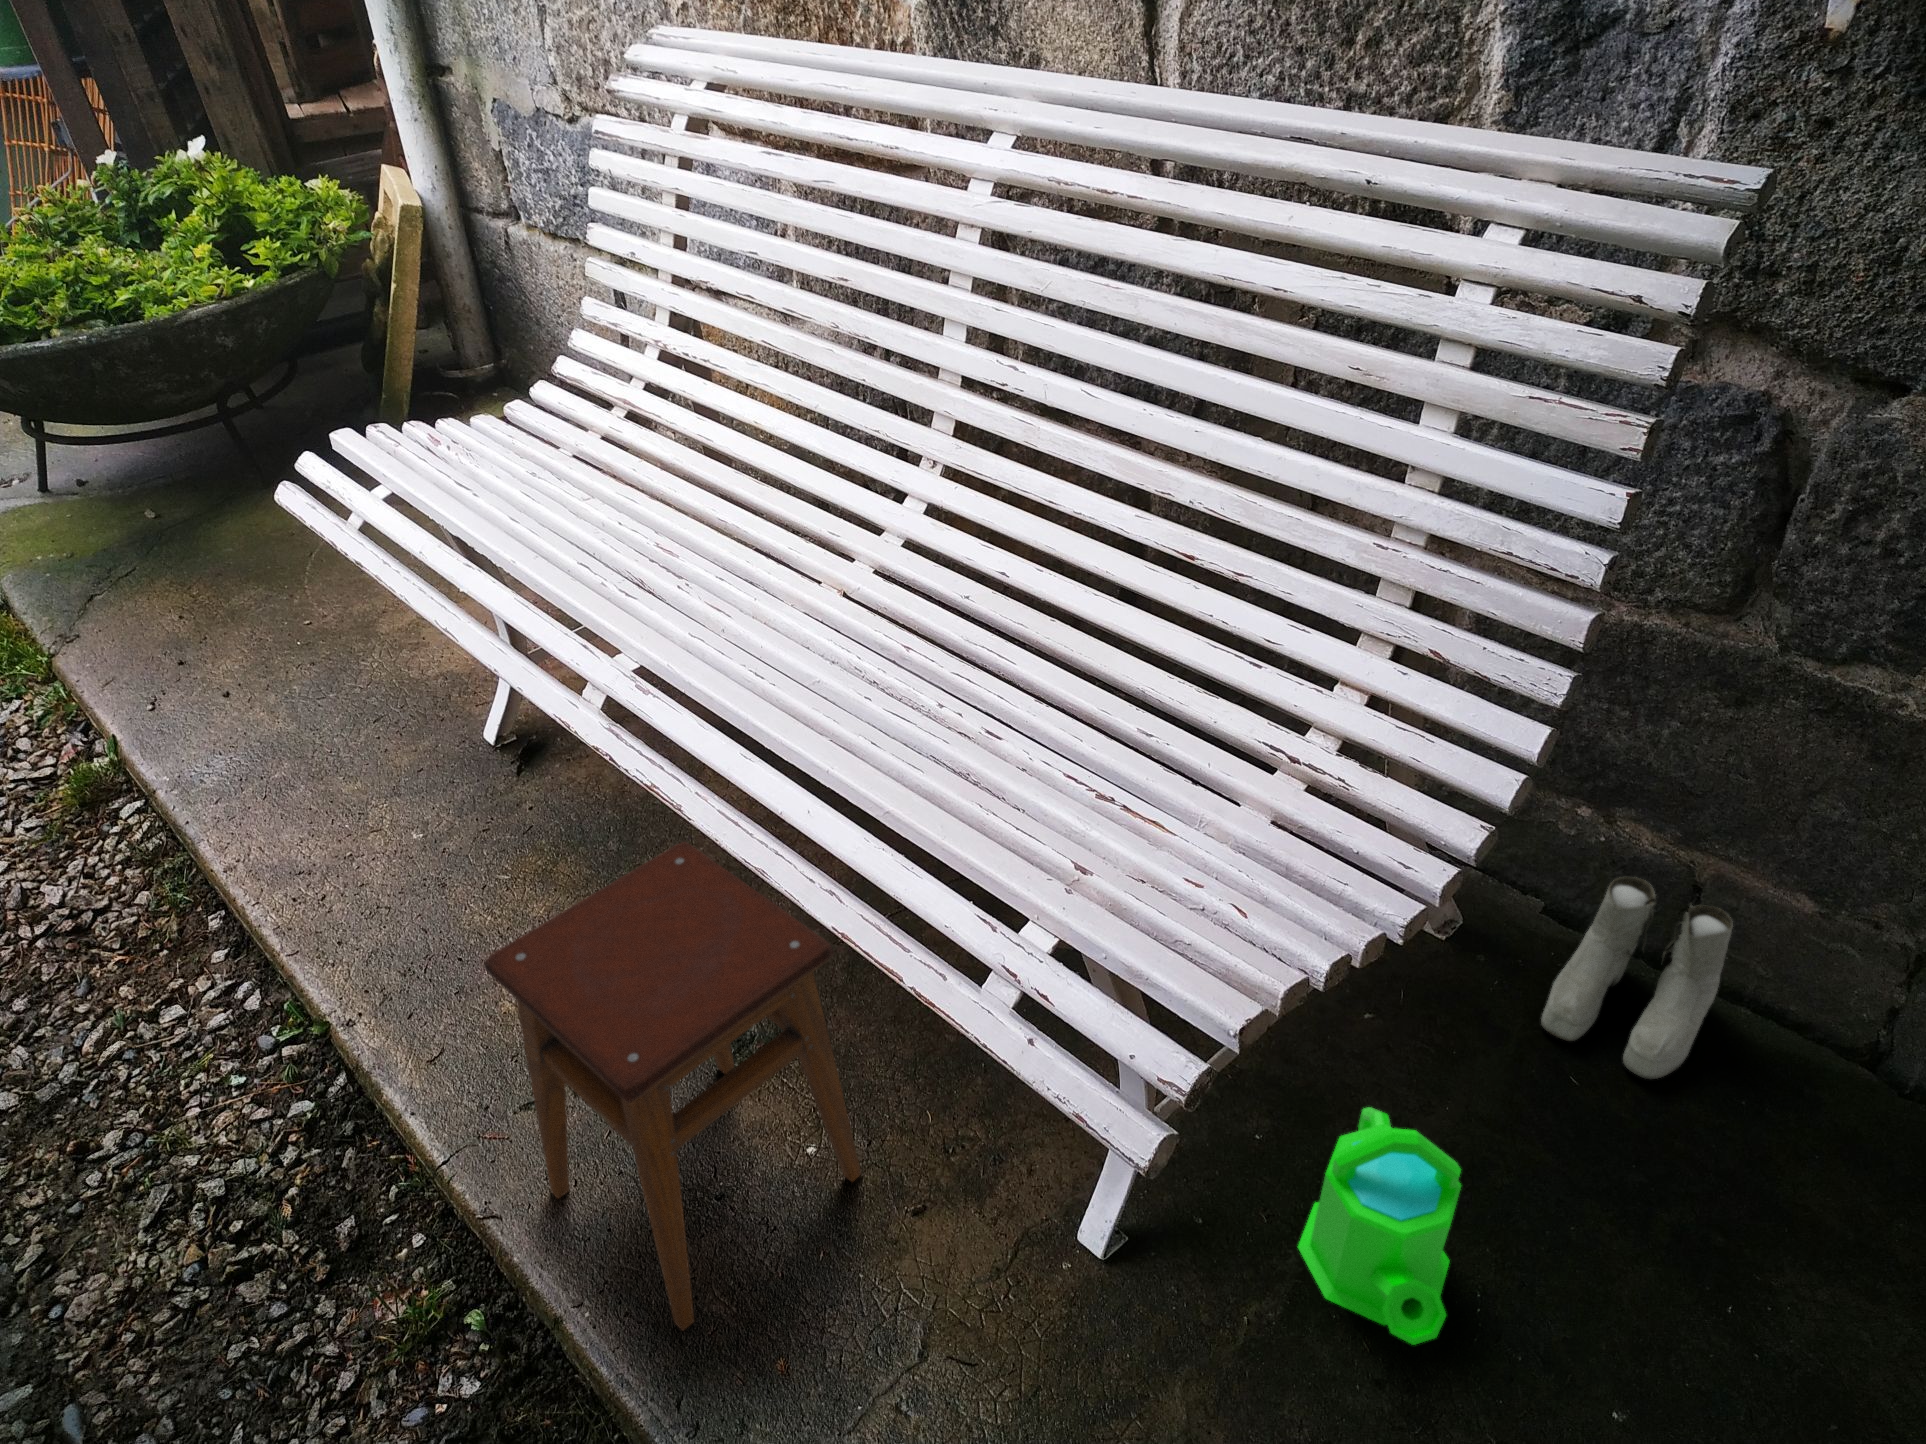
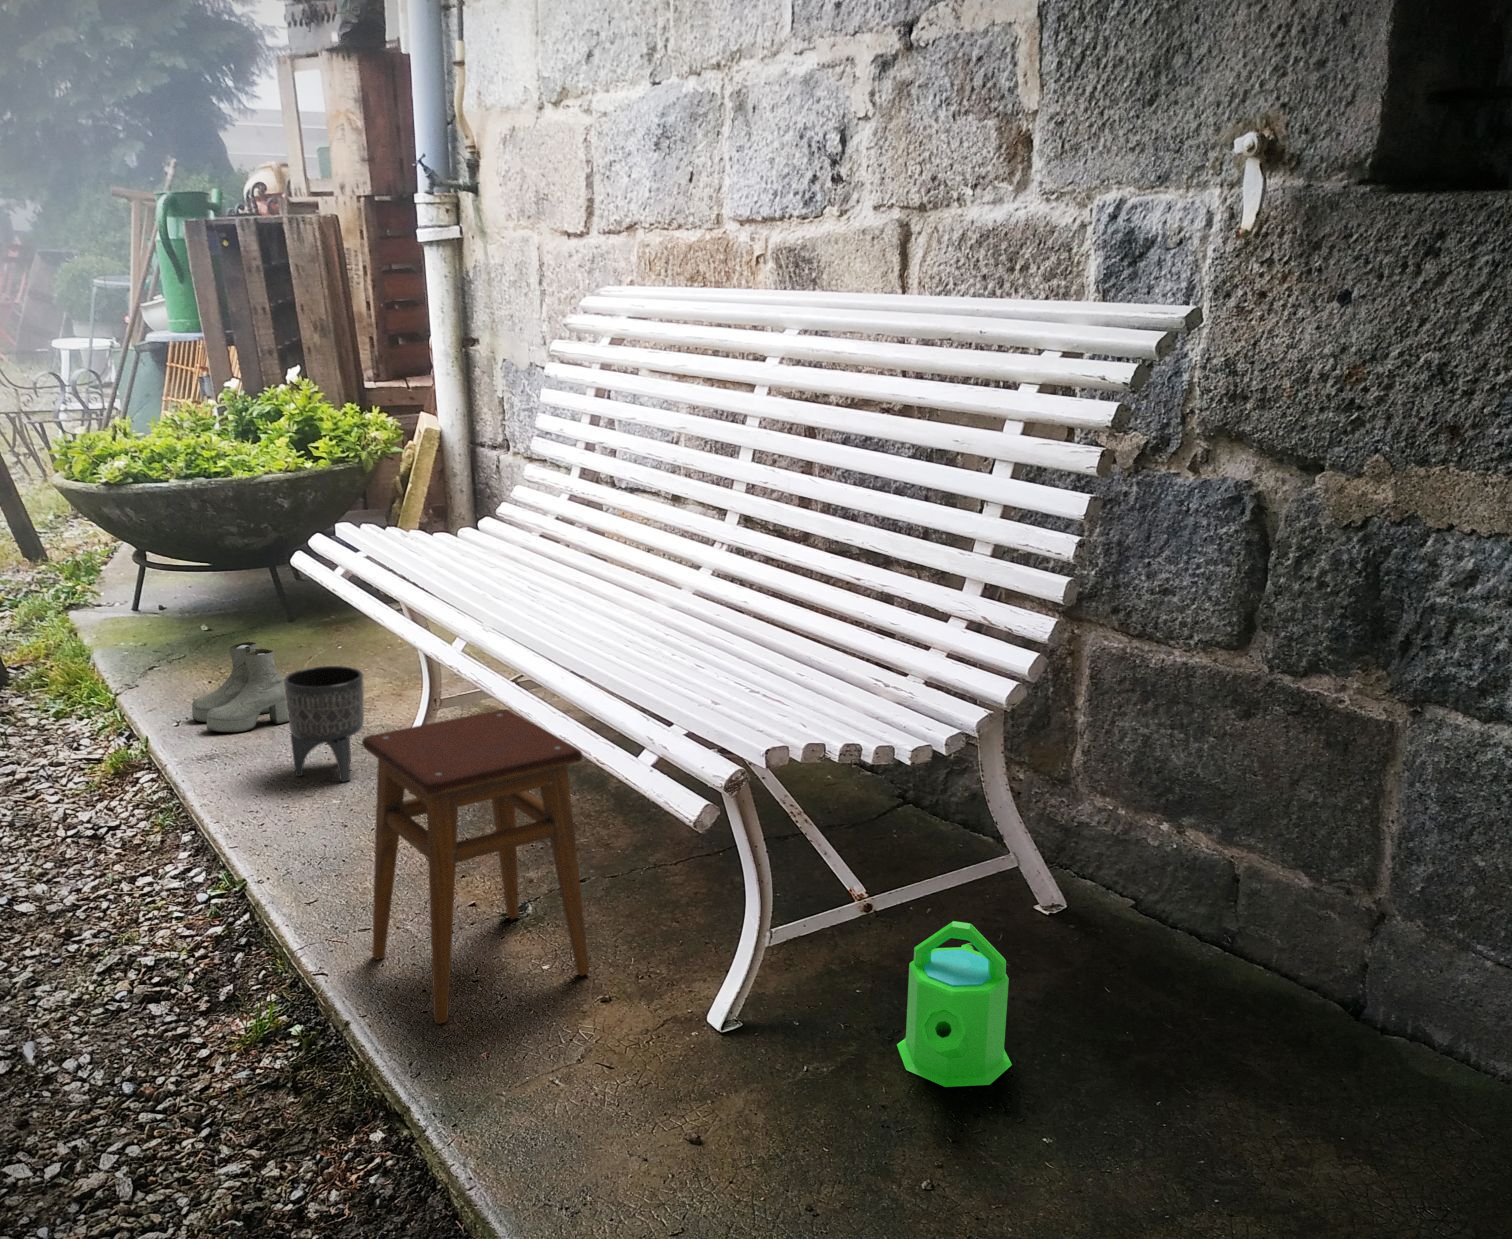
planter: none [302,656,431,814] -> present [284,666,364,782]
boots: present [1541,877,1733,1079] -> present [192,642,289,732]

